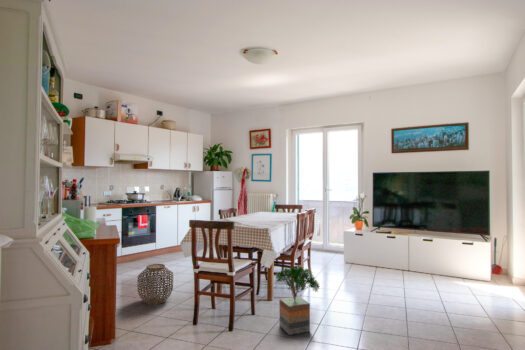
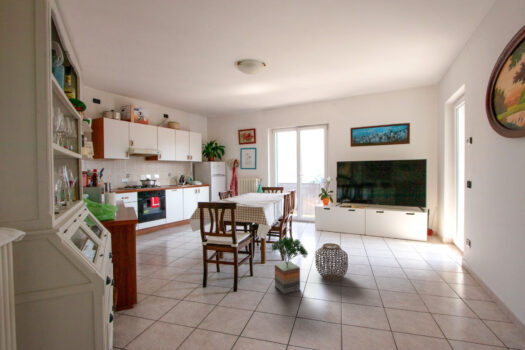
woven basket: present [137,264,173,305] -> present [315,243,348,281]

